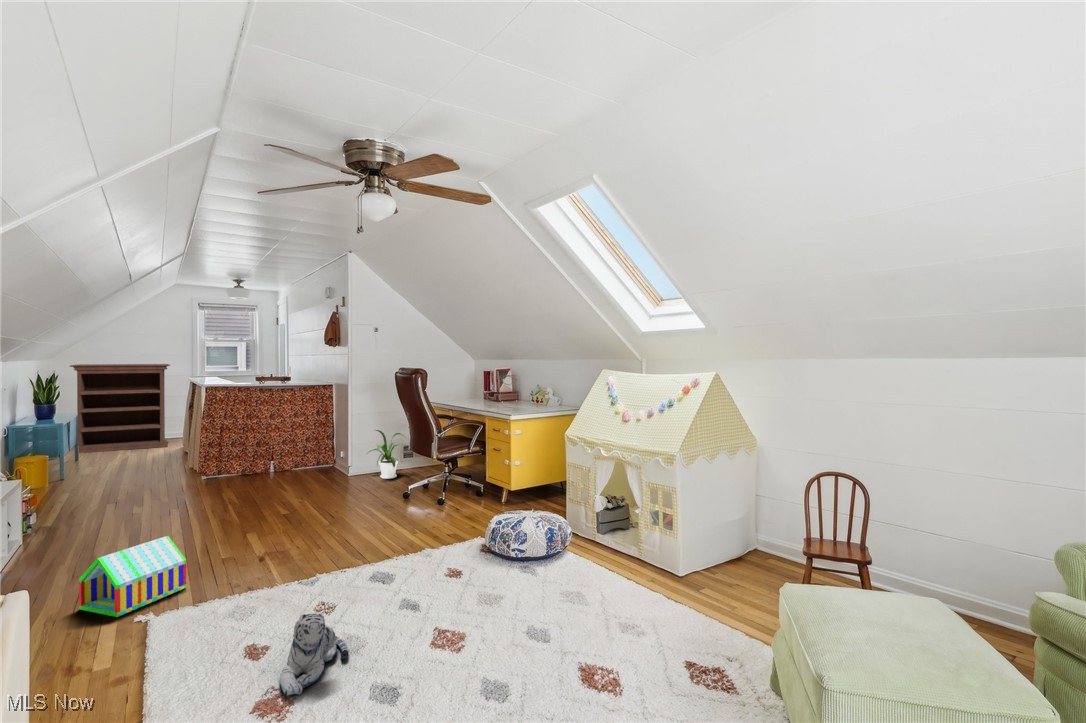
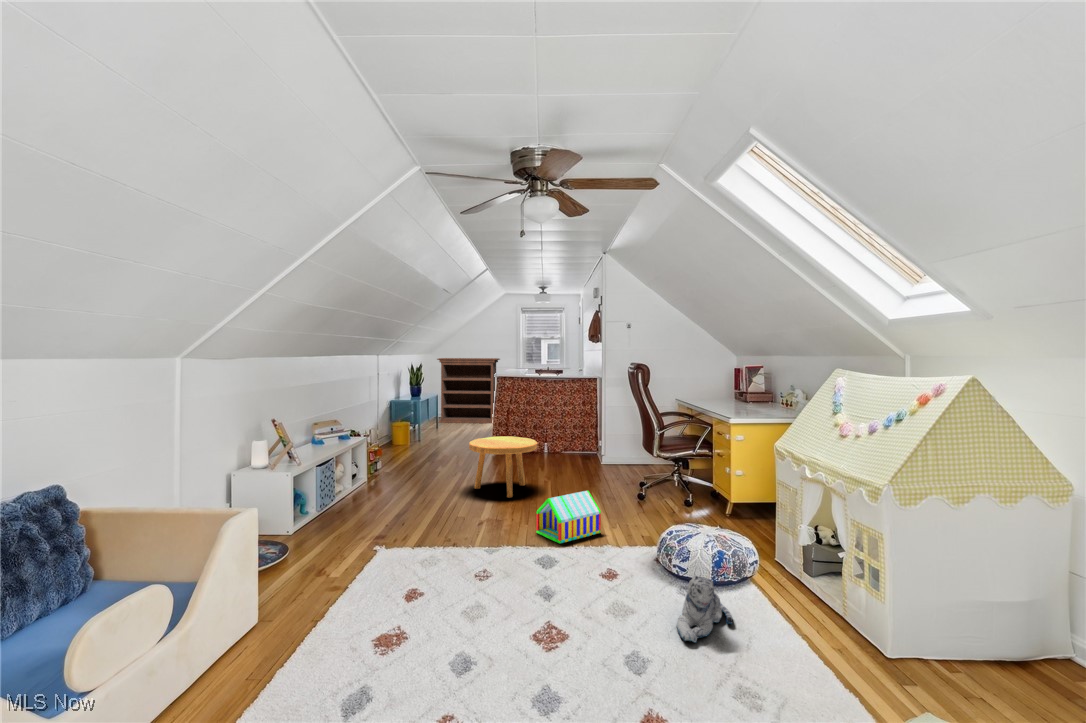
house plant: present [369,430,404,479] -> none [614,422,652,471]
footstool: none [214,455,303,525] -> present [469,436,538,498]
toy house: present [79,536,186,617] -> present [536,491,601,544]
plush toy: present [279,614,348,697] -> present [677,576,733,643]

